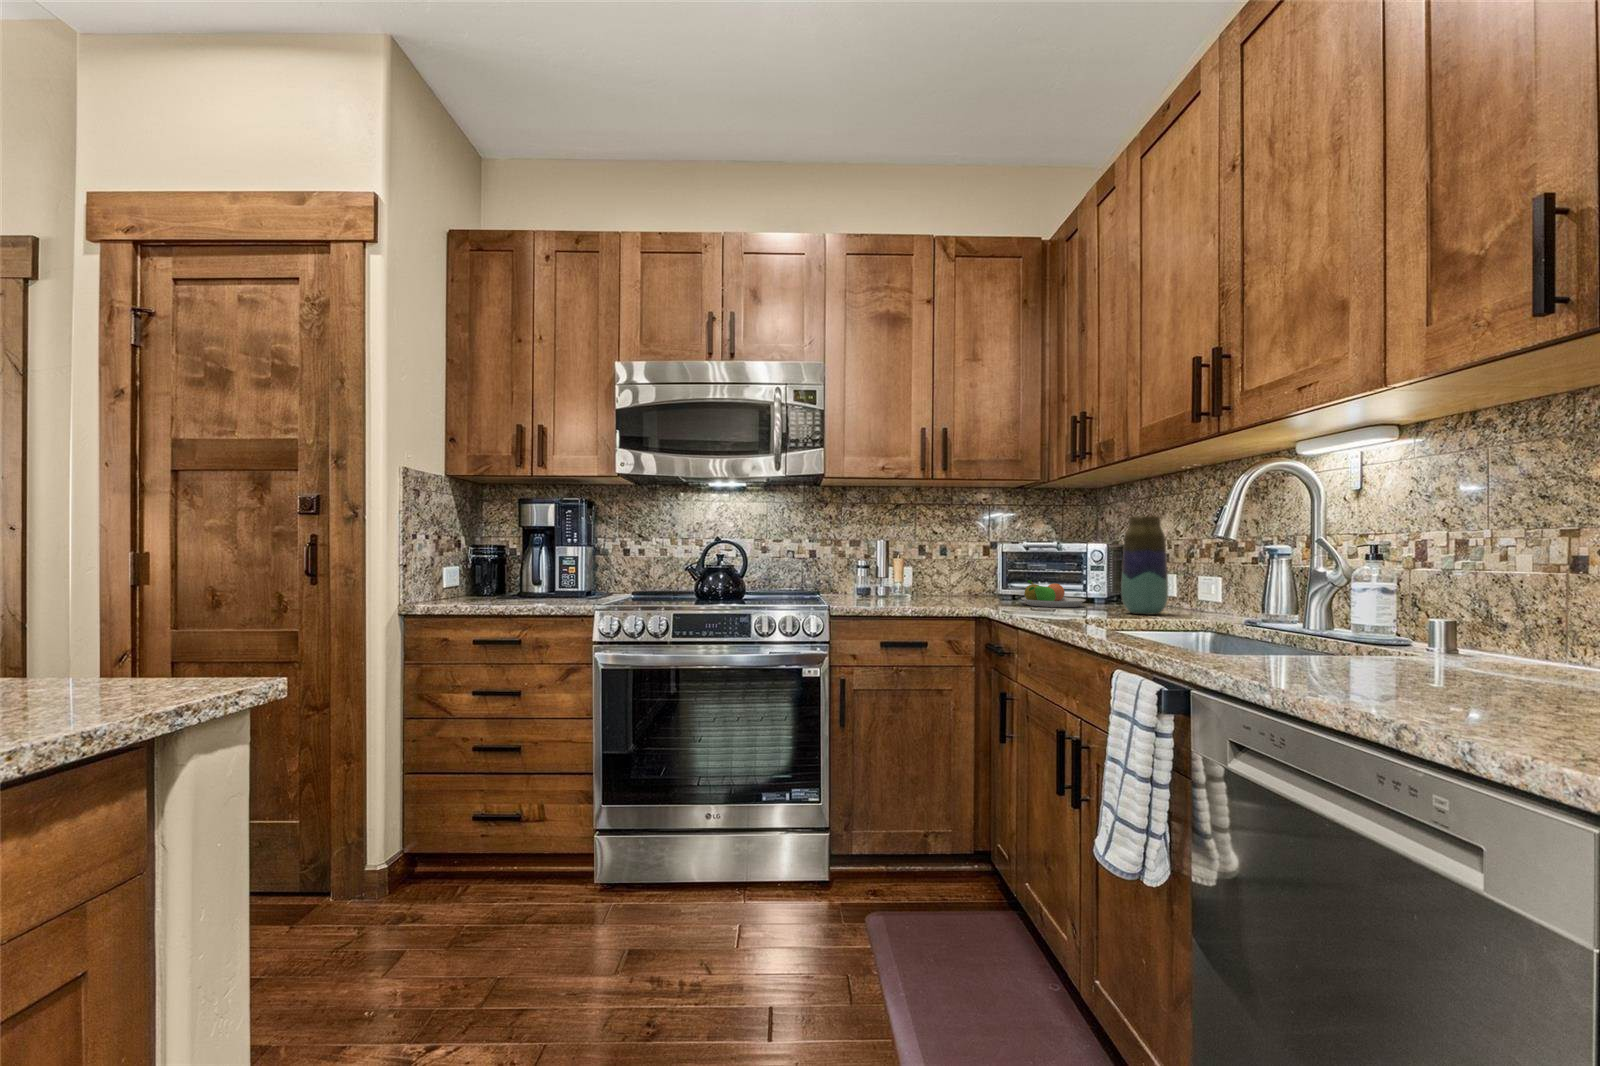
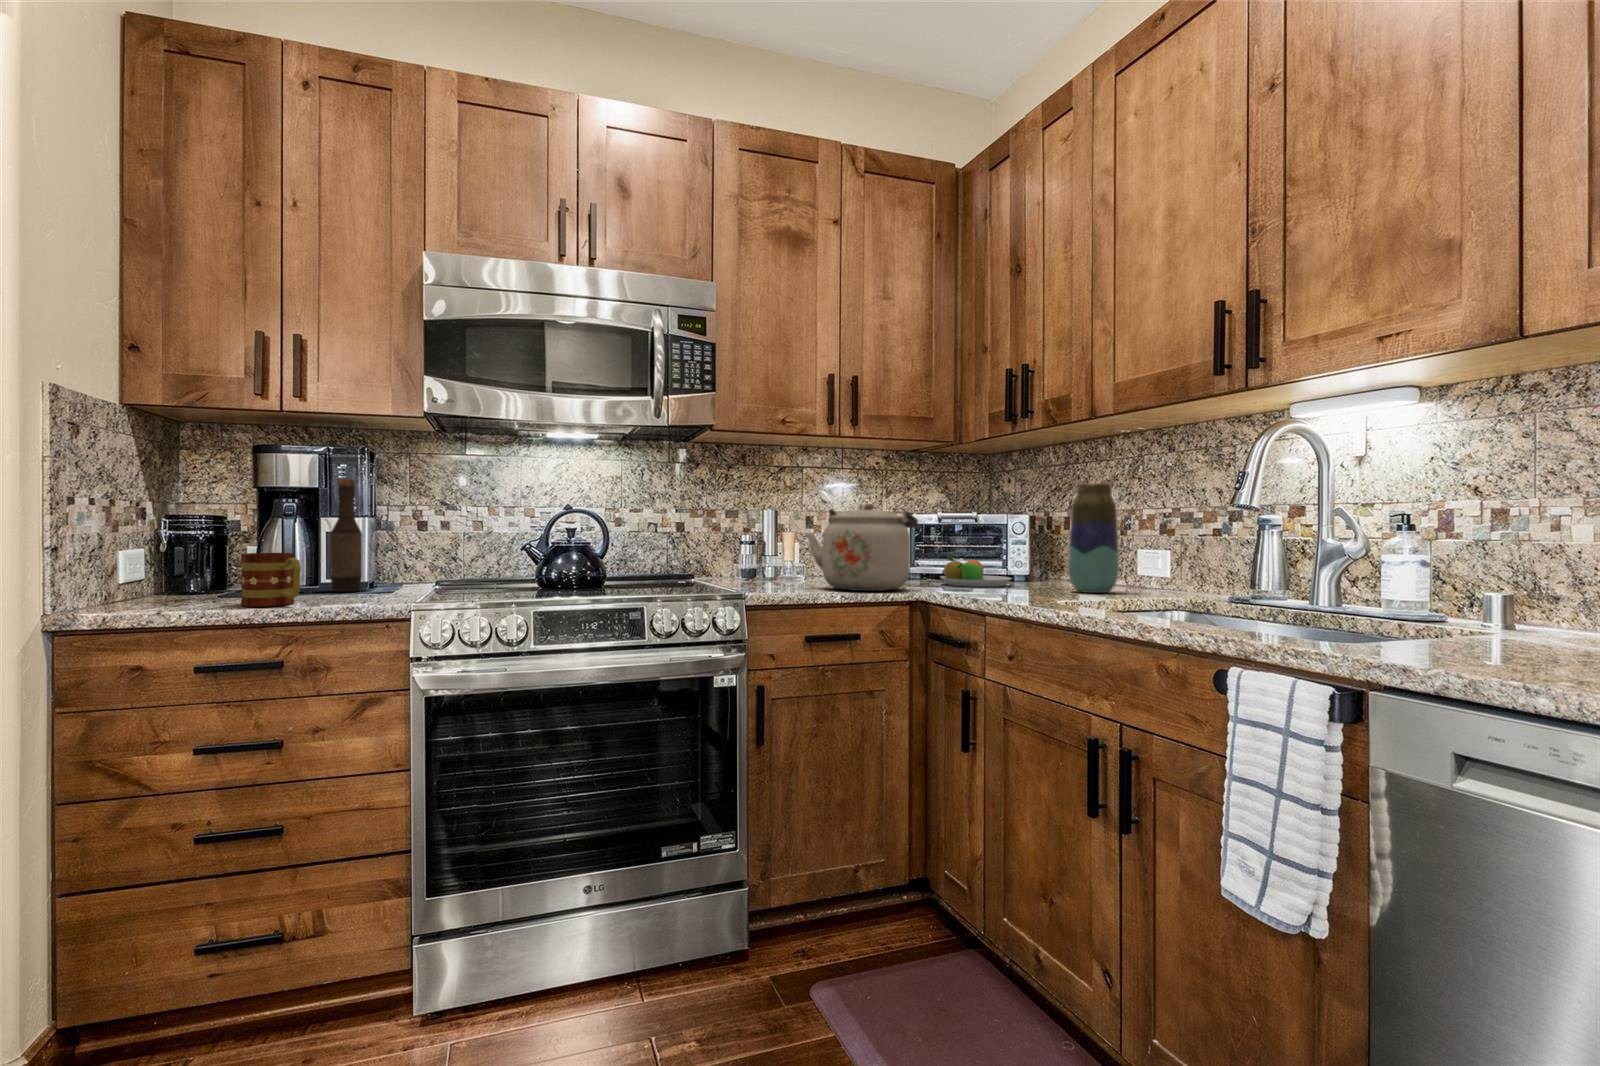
bottle: none [556,520,577,598] -> present [330,478,362,592]
kettle: none [895,535,988,607] -> present [807,503,918,591]
mug: none [496,571,529,606] -> present [241,553,301,606]

